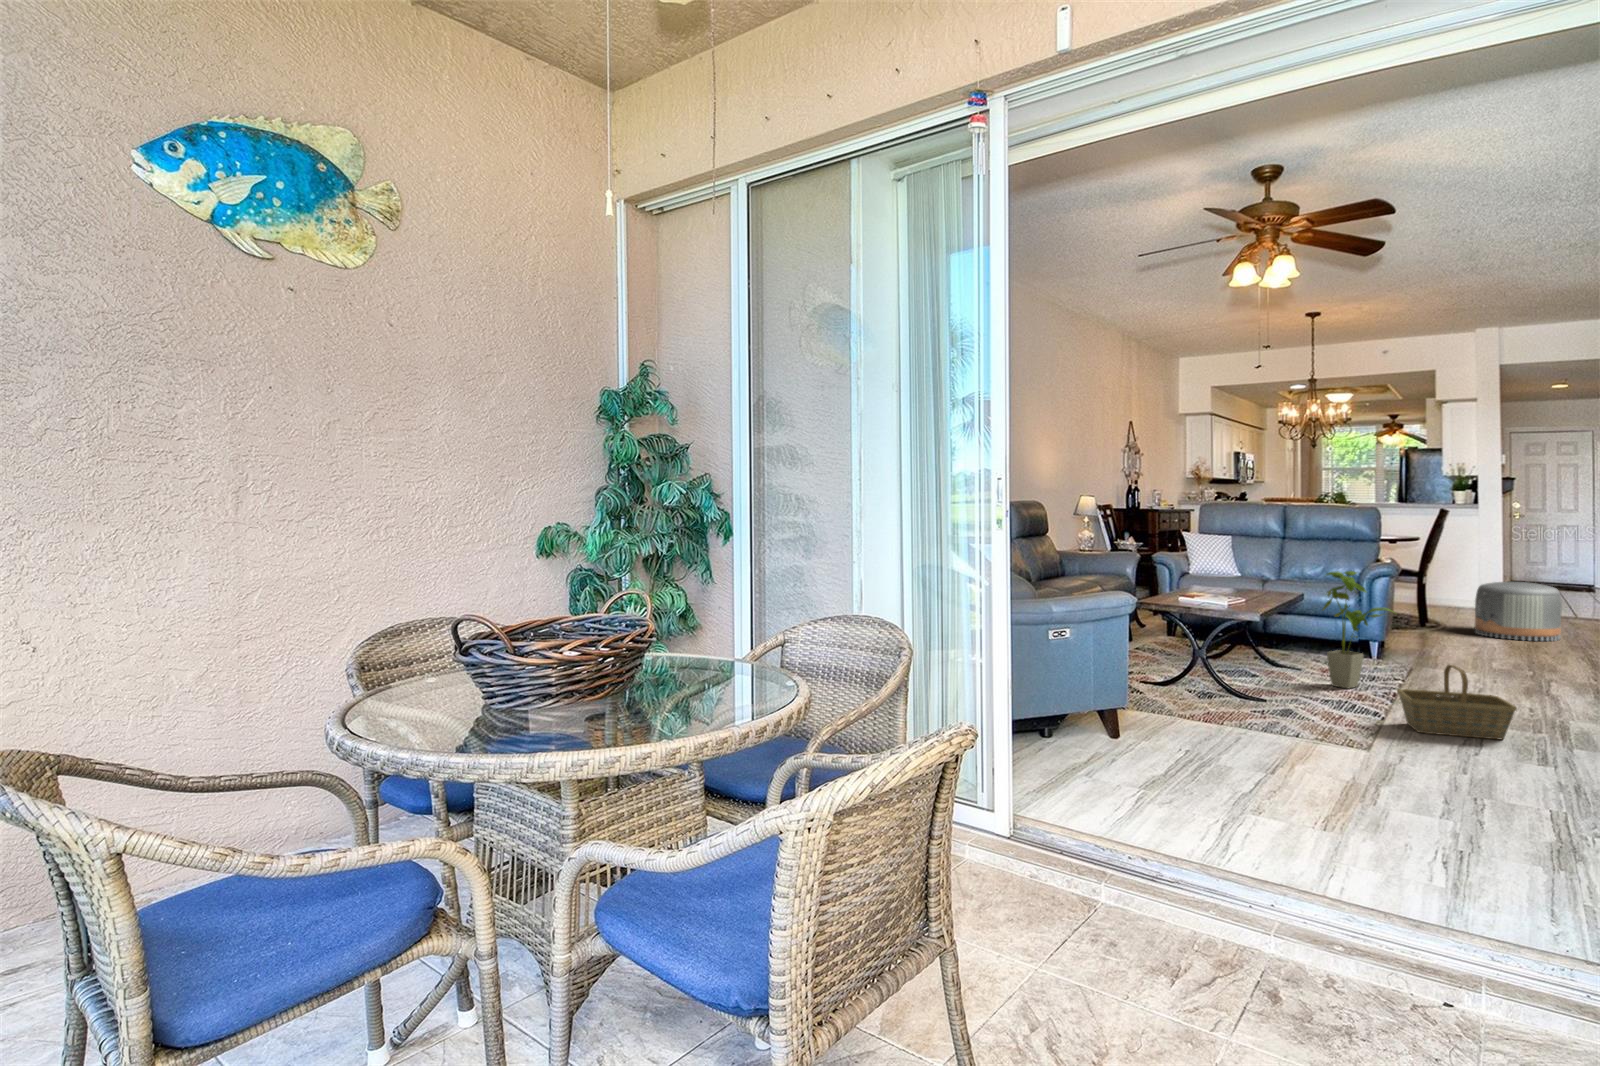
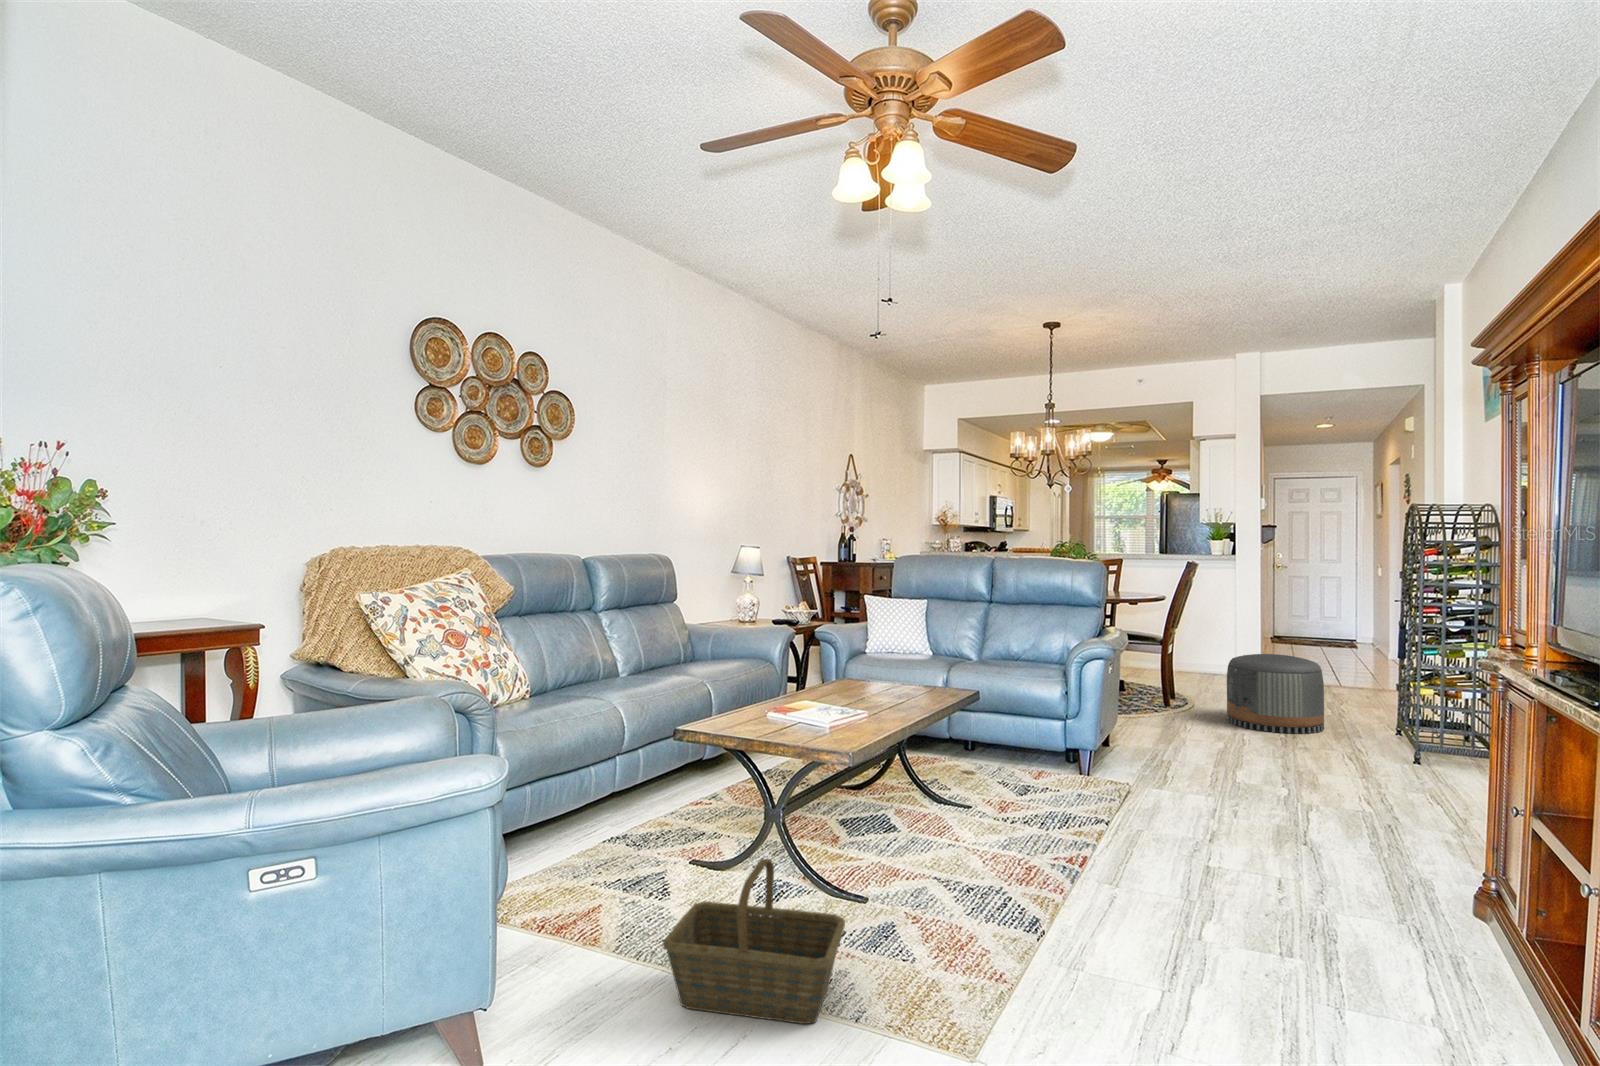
house plant: present [1323,571,1394,689] -> none [978,663,1084,857]
basket: present [1397,665,1517,739] -> present [663,859,845,1024]

